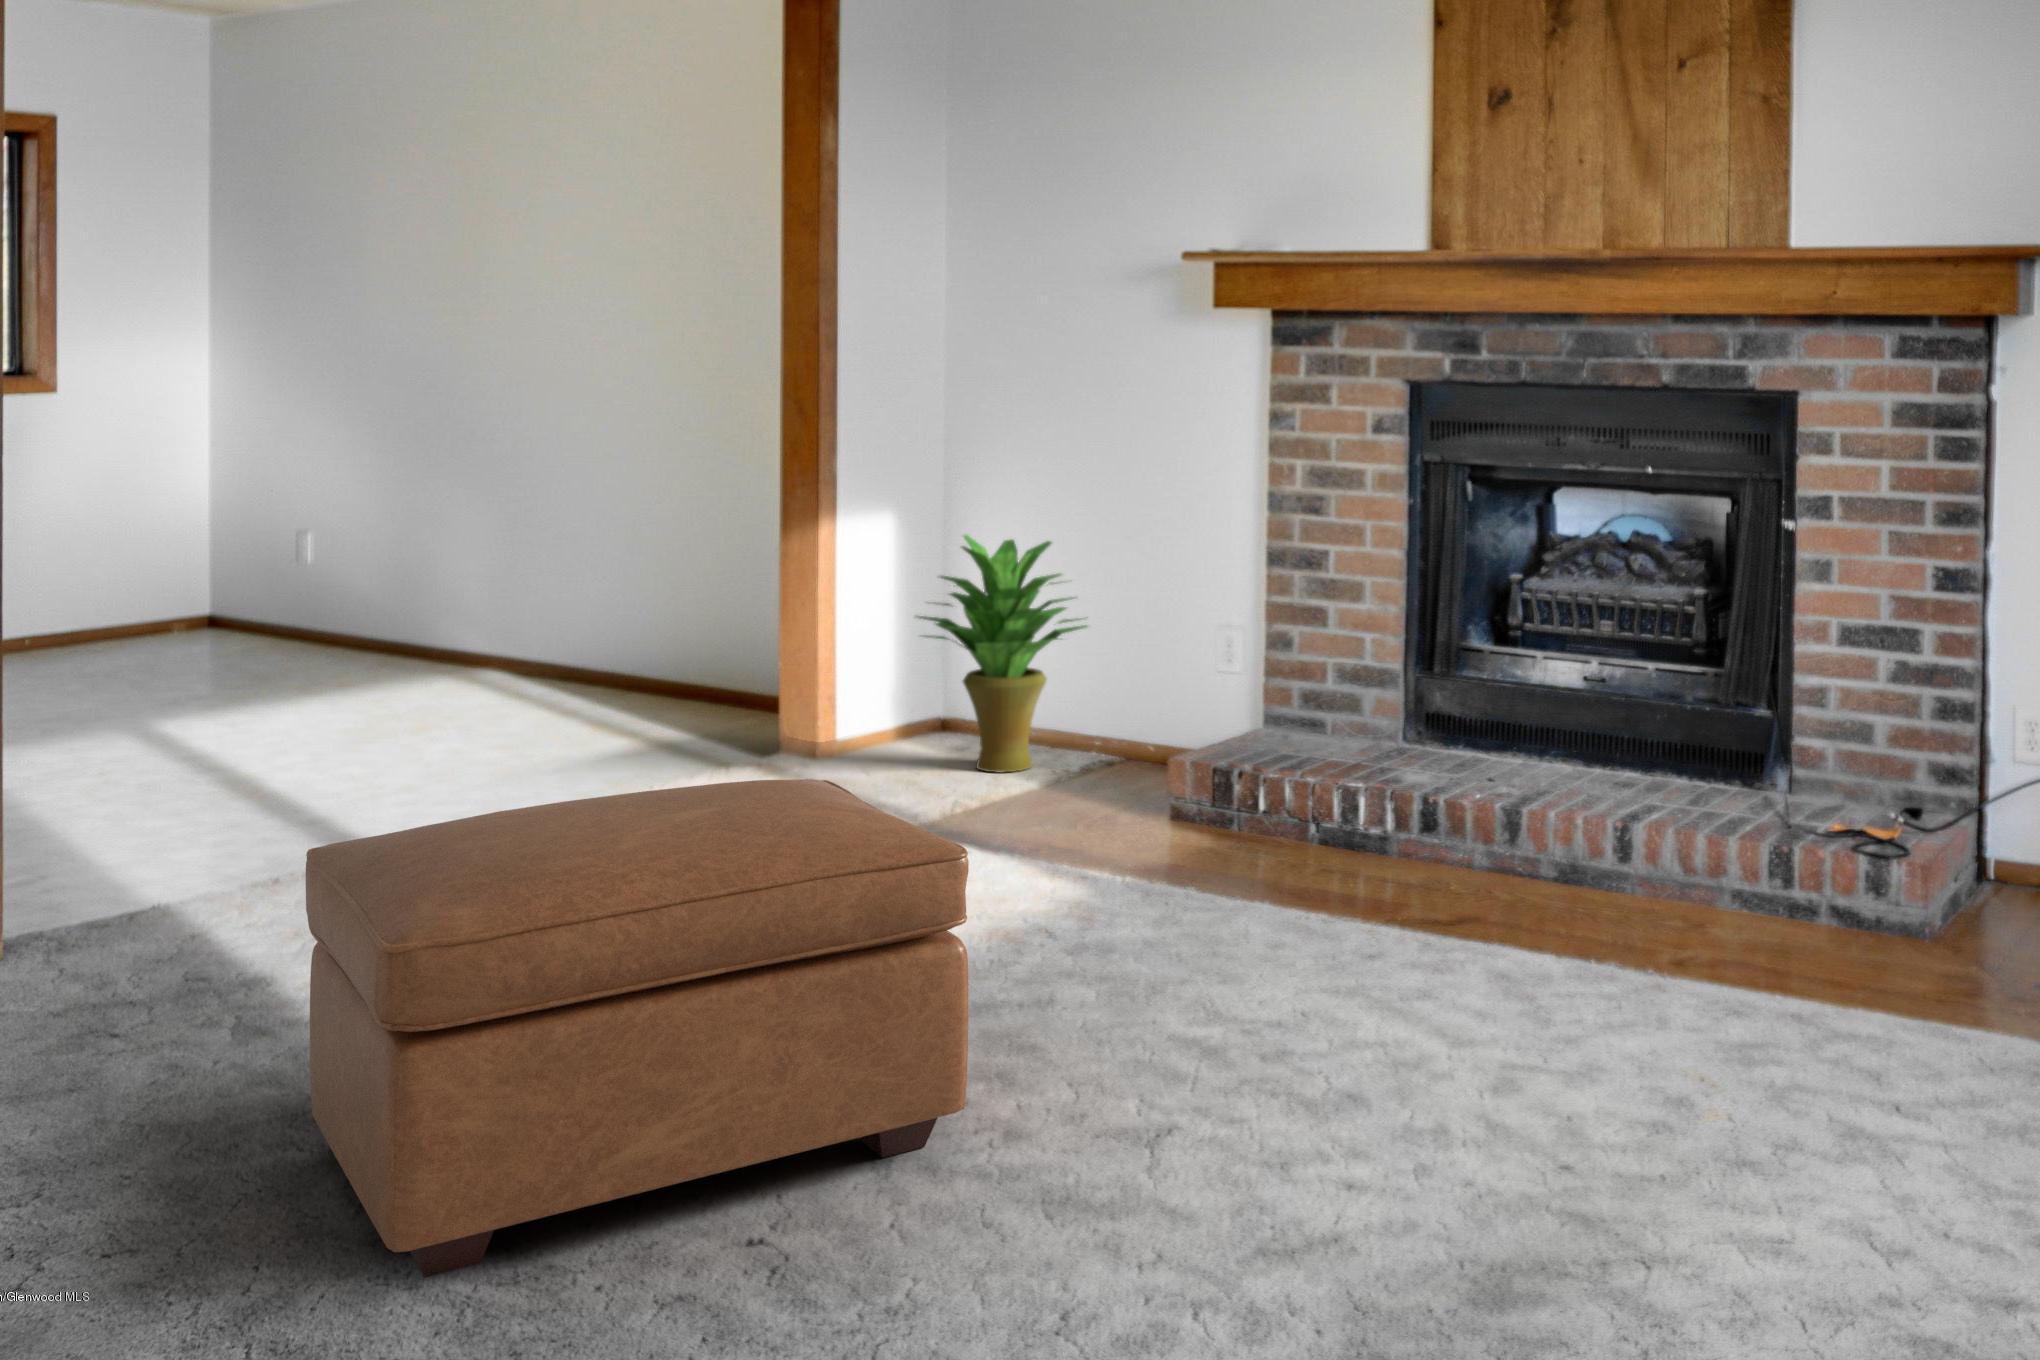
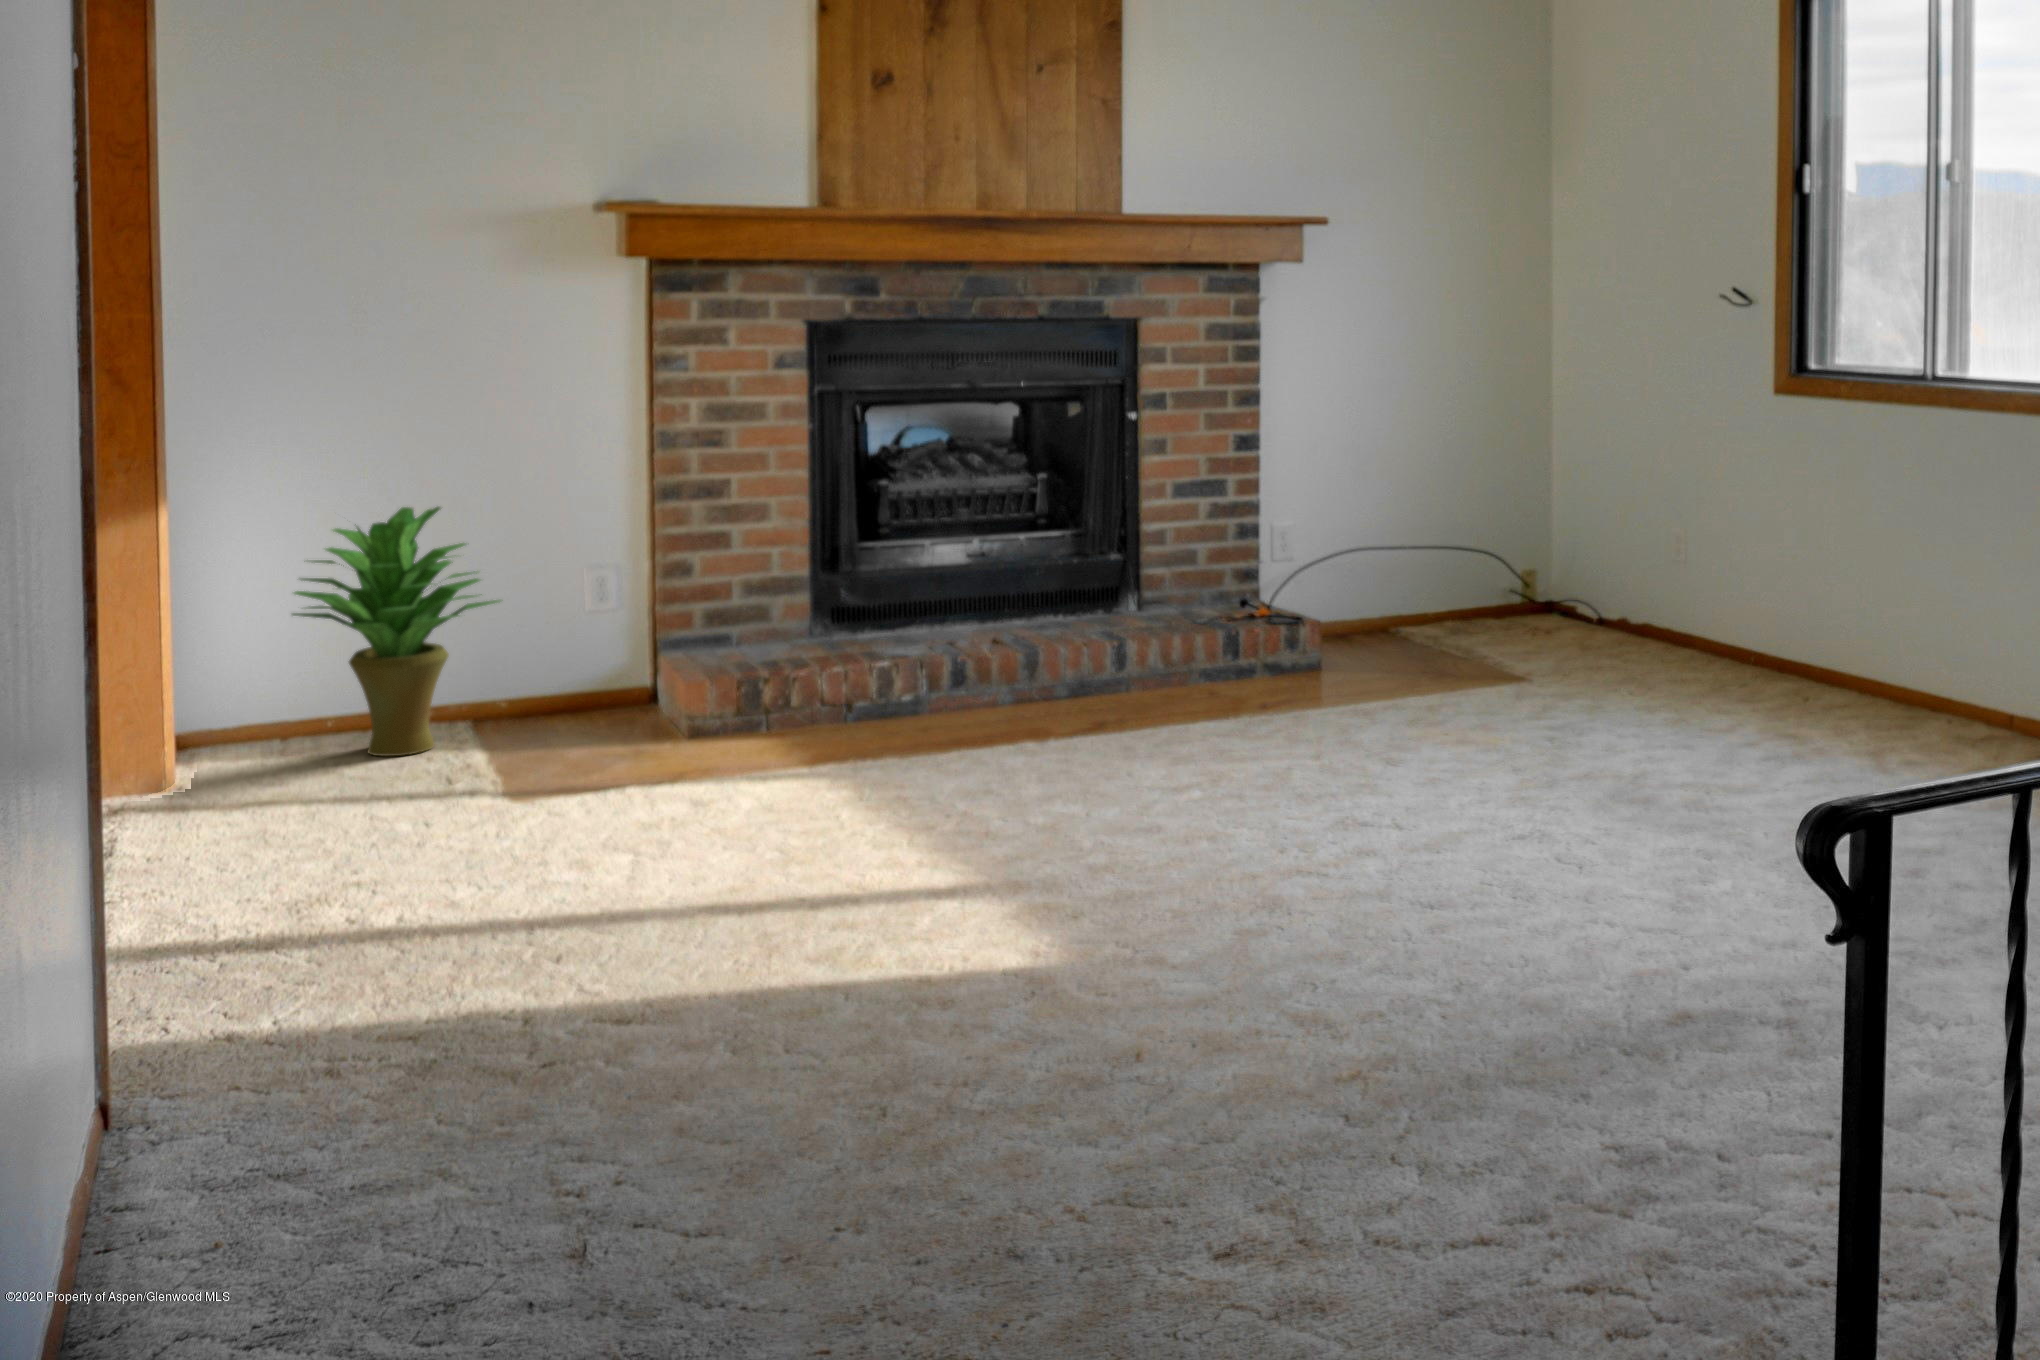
ottoman: present [305,779,969,1277] -> none [998,678,1326,1021]

